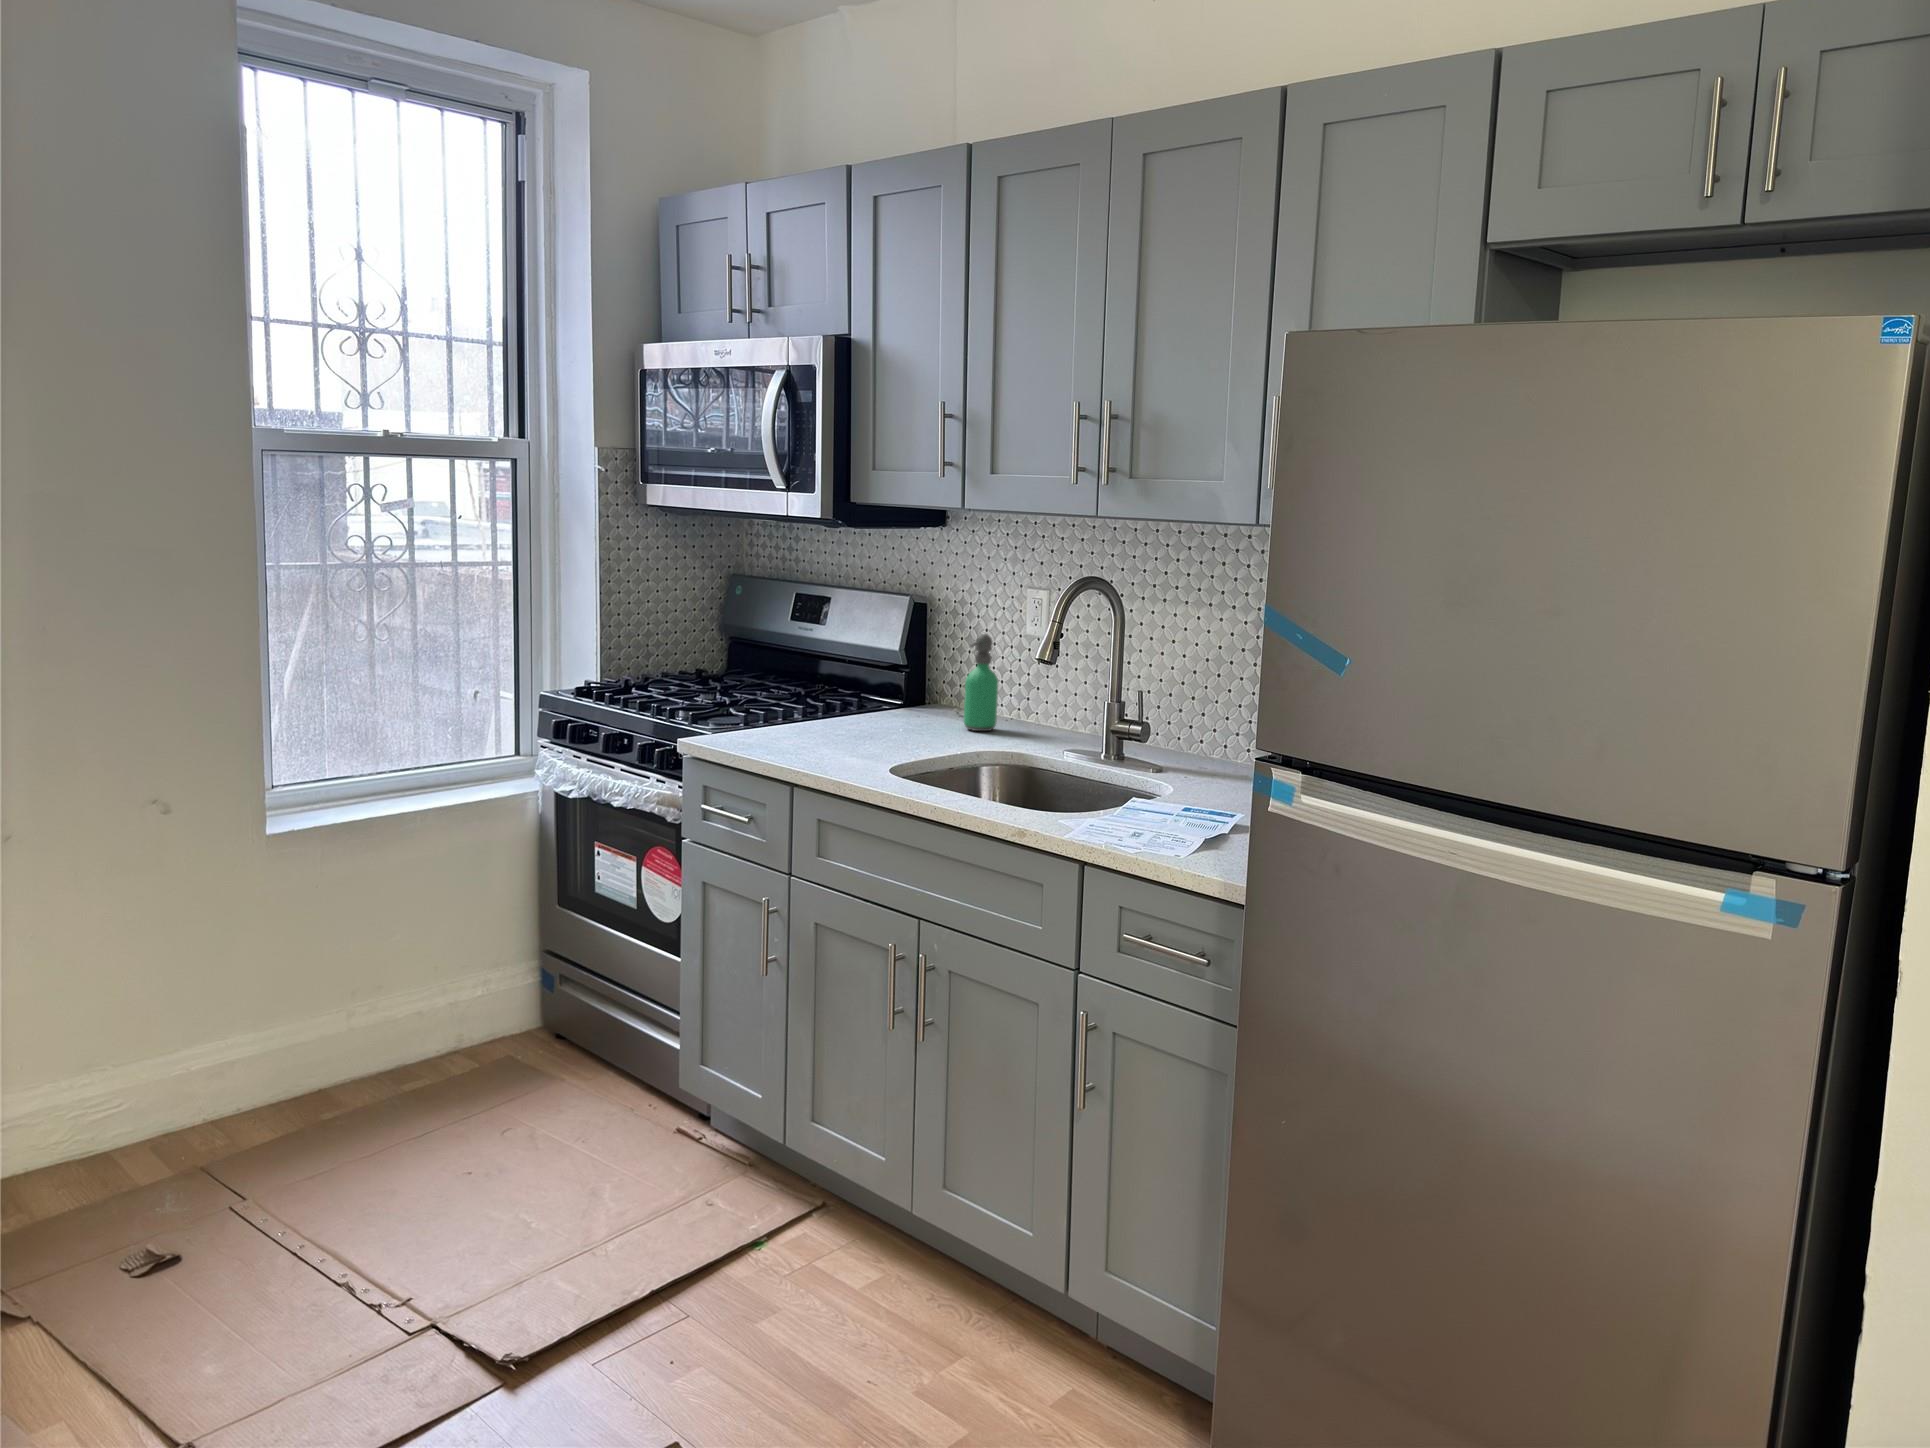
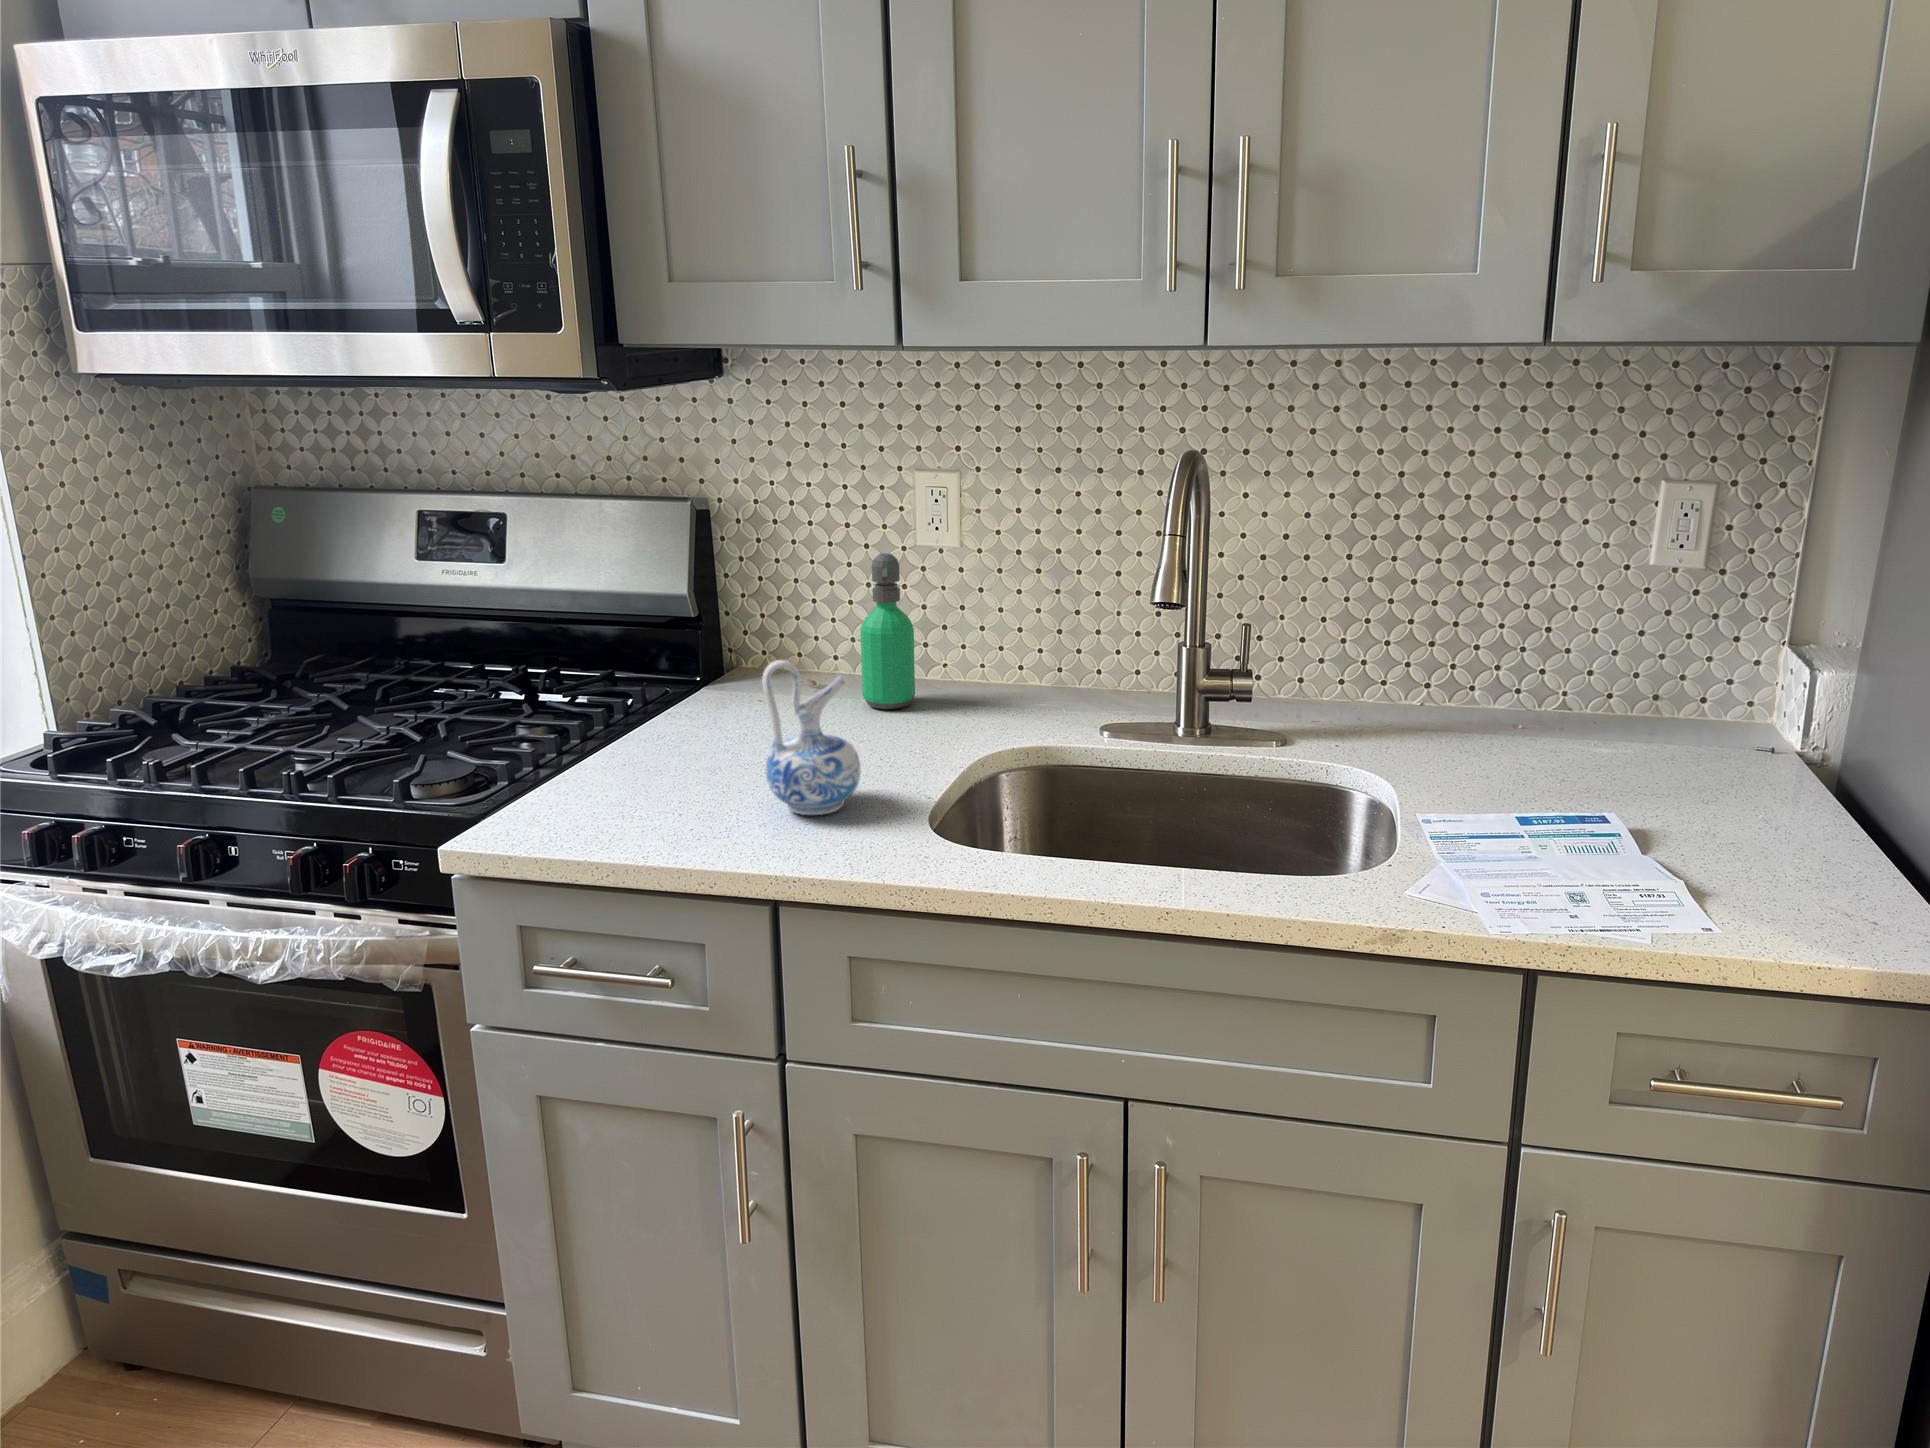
ceramic pitcher: none [829,665,881,754] -> present [763,660,861,815]

